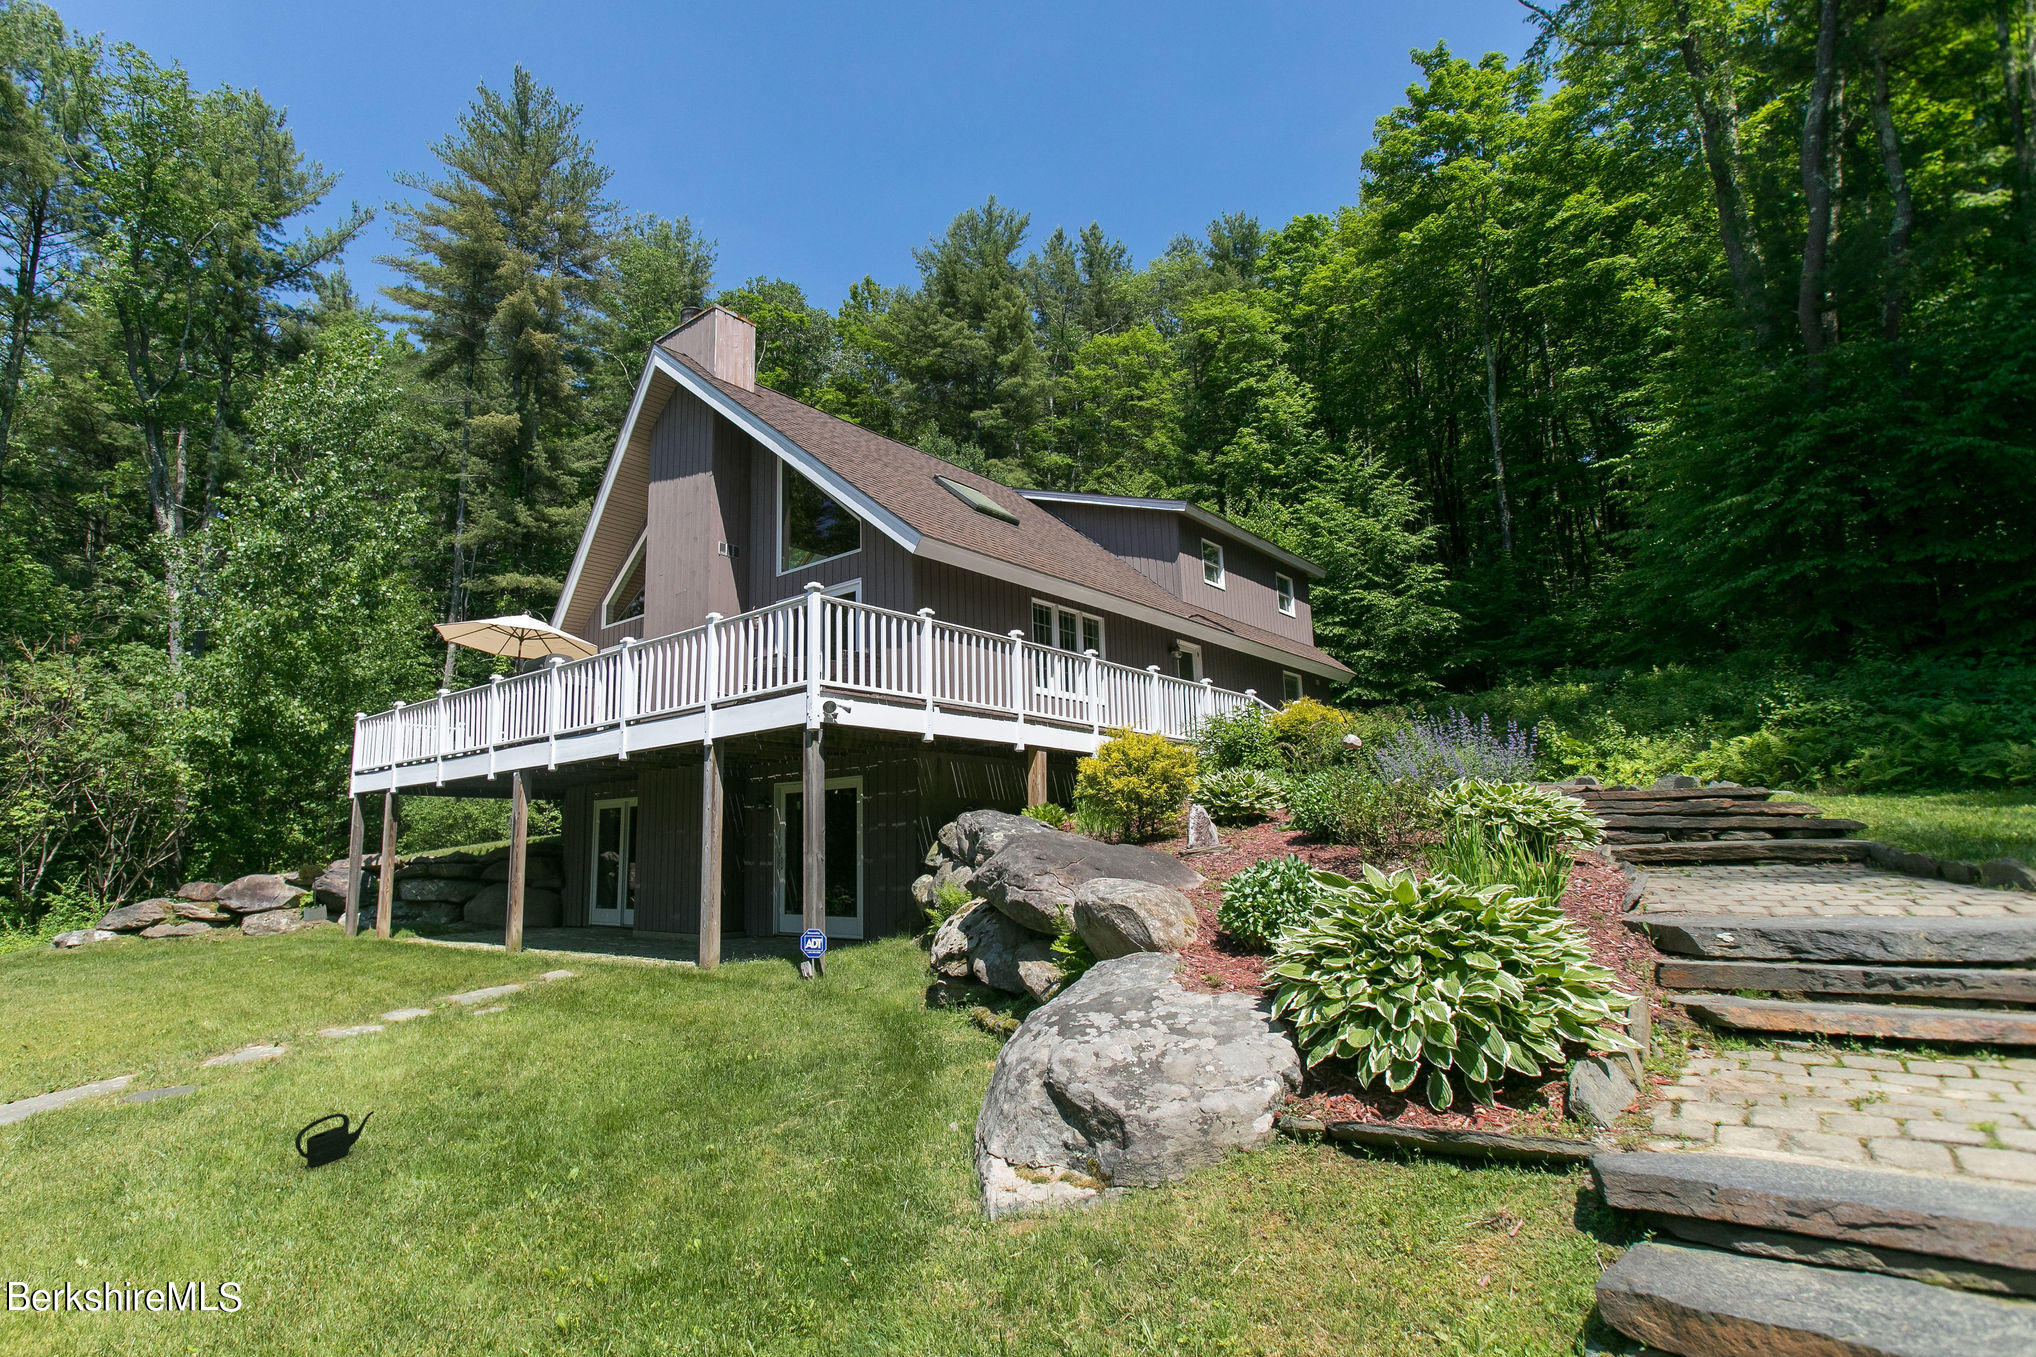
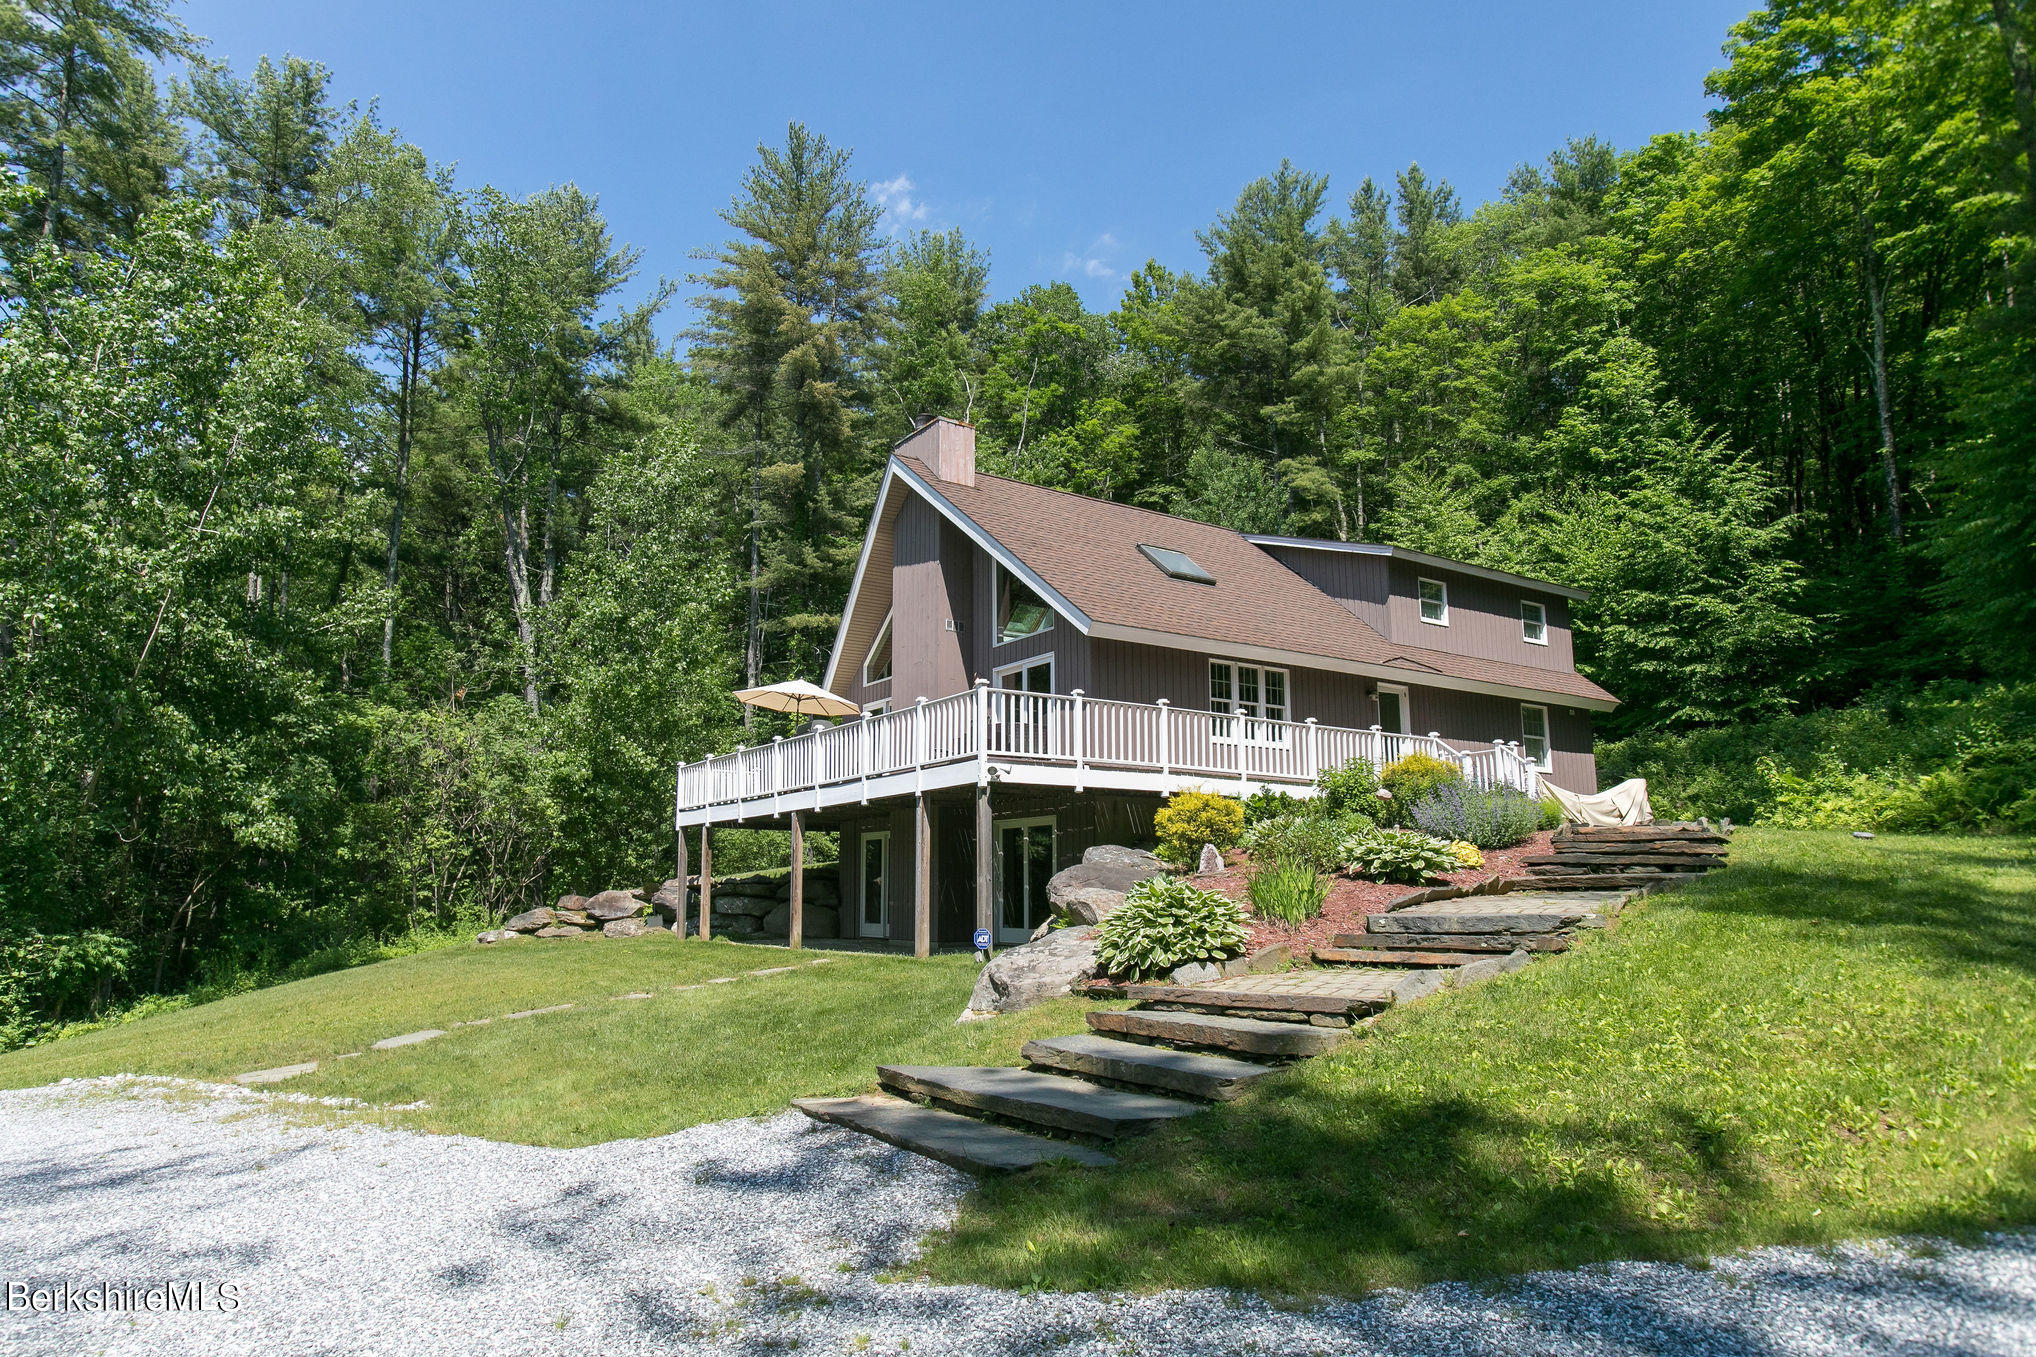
watering can: present [295,1111,374,1167] -> none [654,1007,689,1032]

